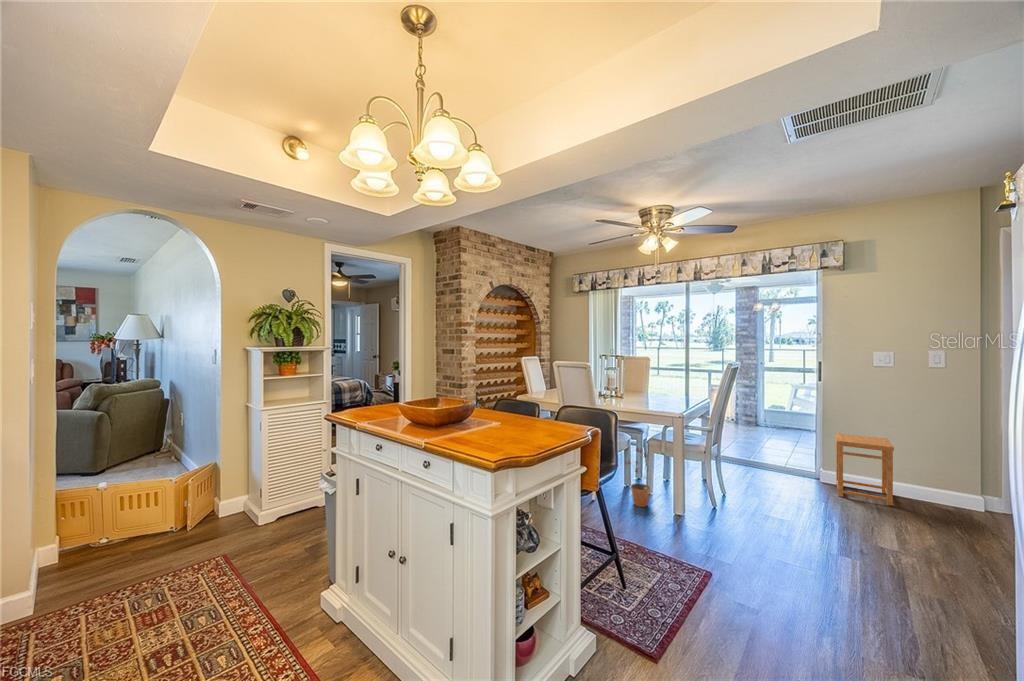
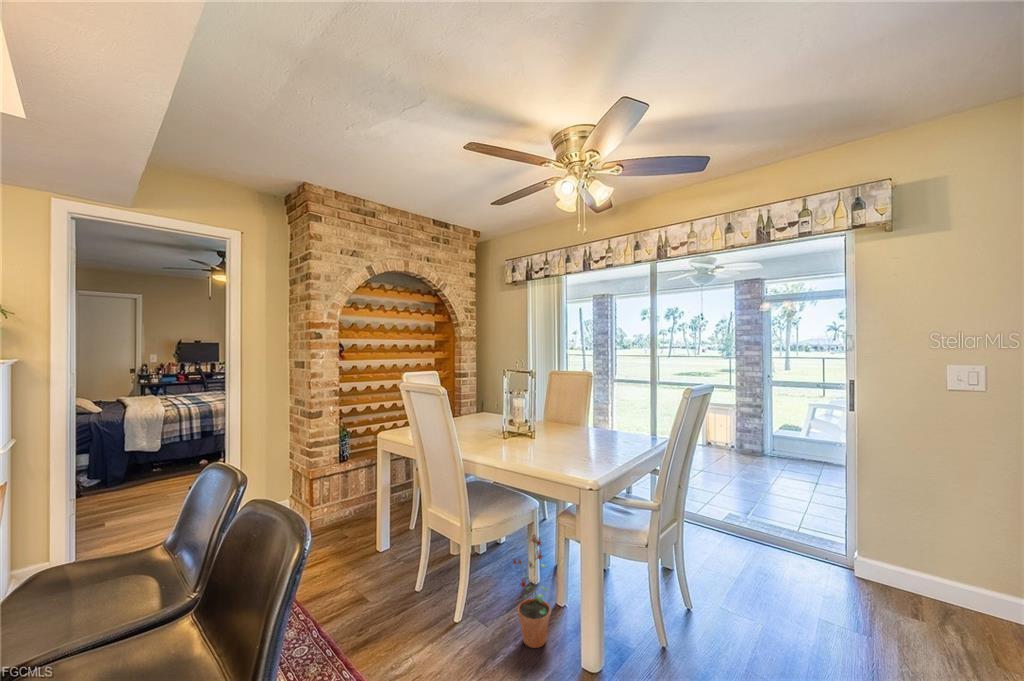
side table: present [835,433,894,506] -> none [882,502,1000,655]

